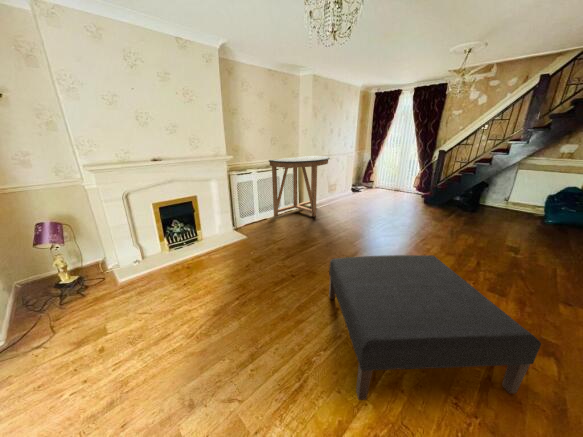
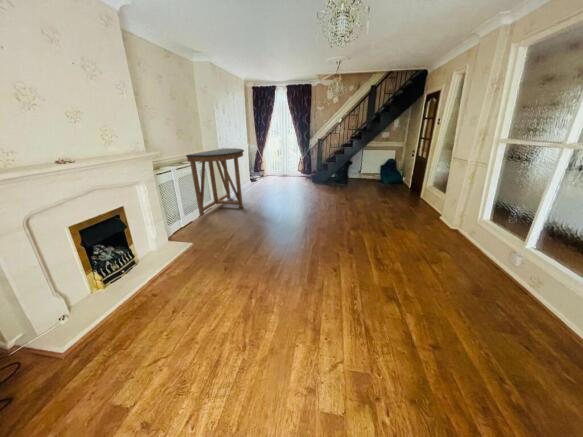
ottoman: present [329,255,541,400] -> none [320,211,458,314]

